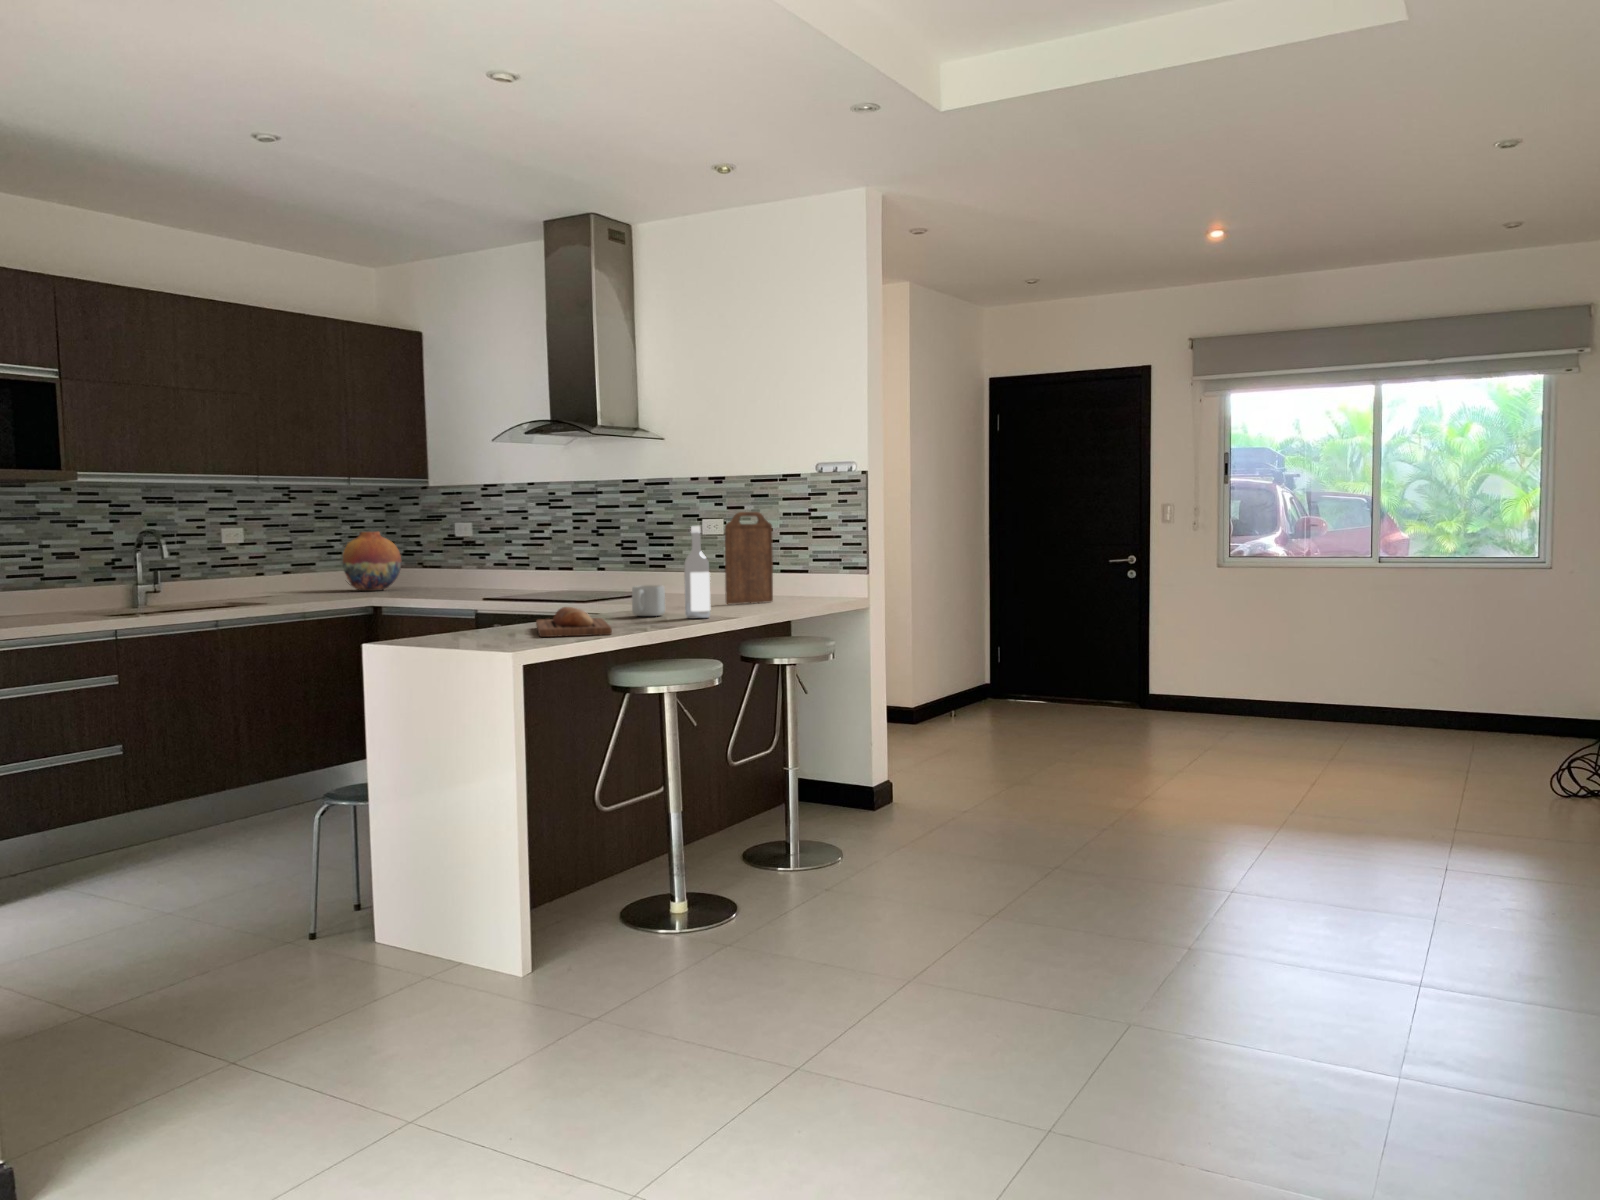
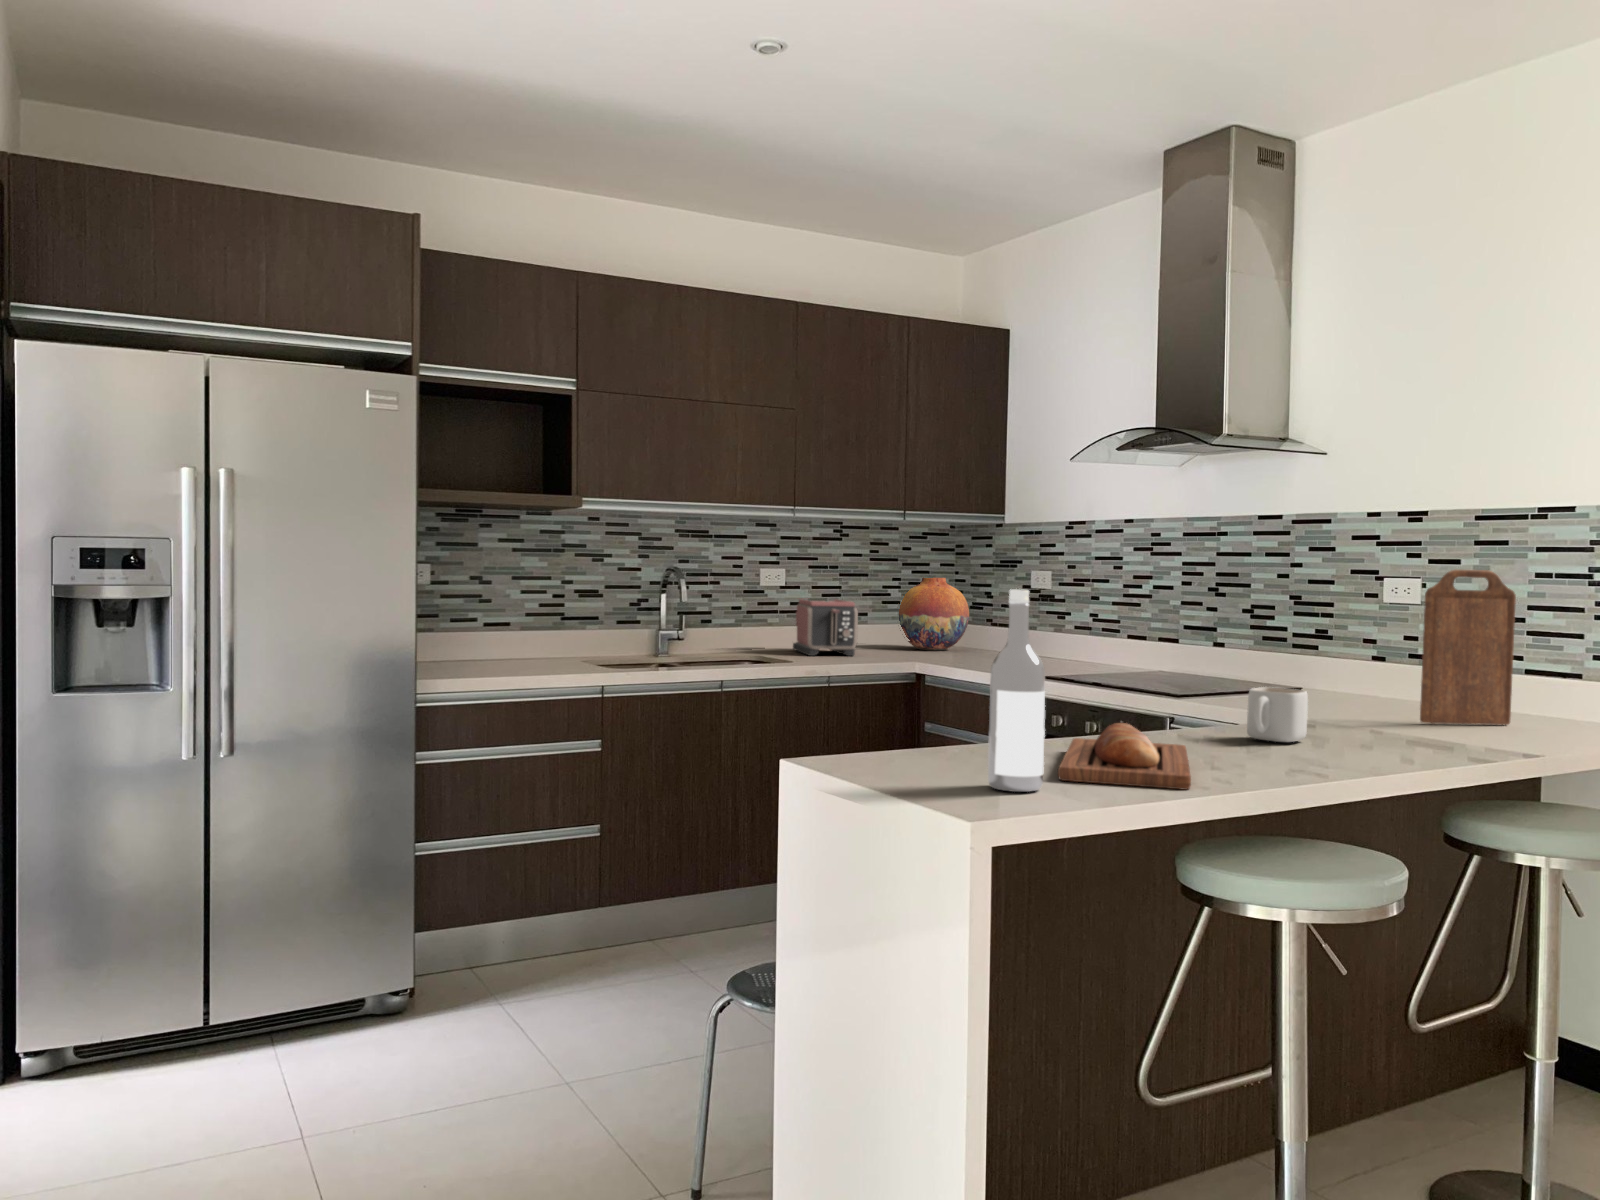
wine bottle: present [684,526,710,618] -> present [988,589,1045,792]
toaster: none [250,553,315,600] -> present [793,599,858,656]

